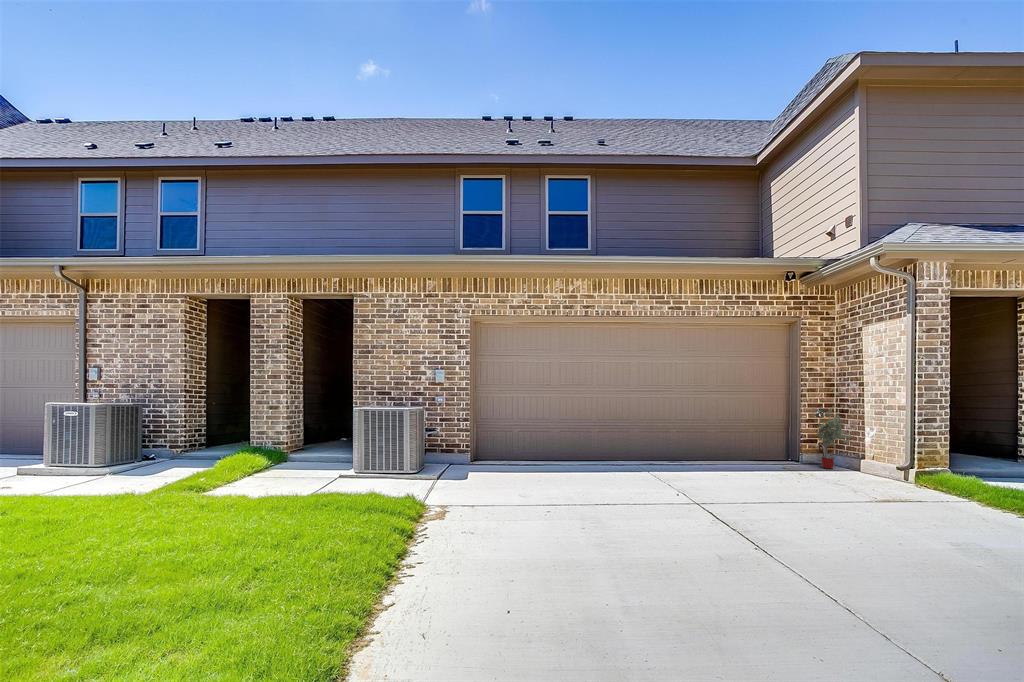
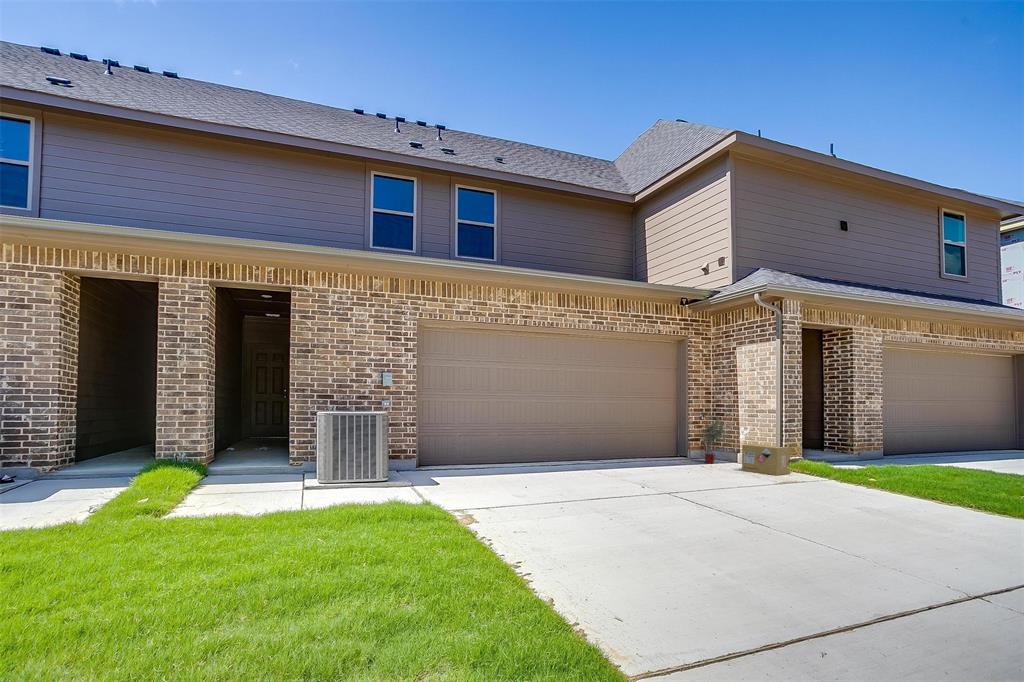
cardboard box: none [854,449,922,493] -> present [742,444,790,475]

